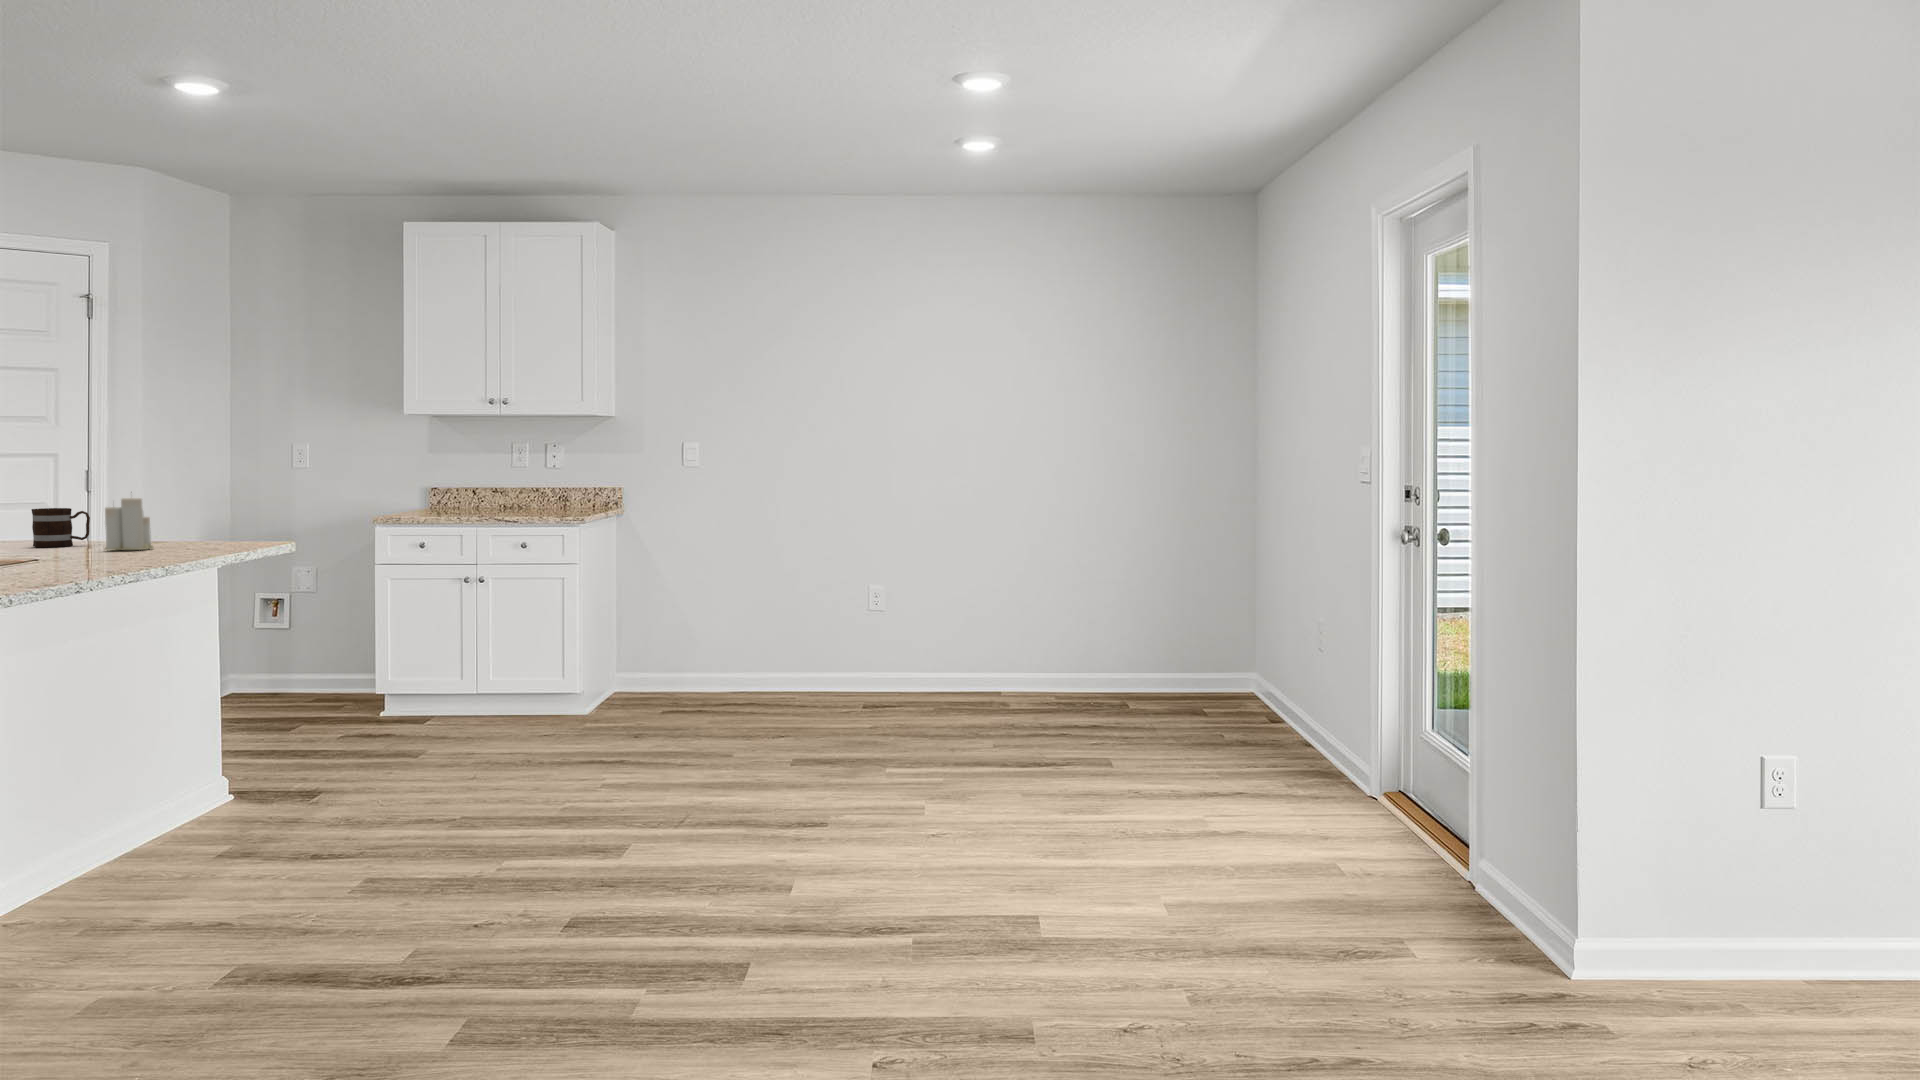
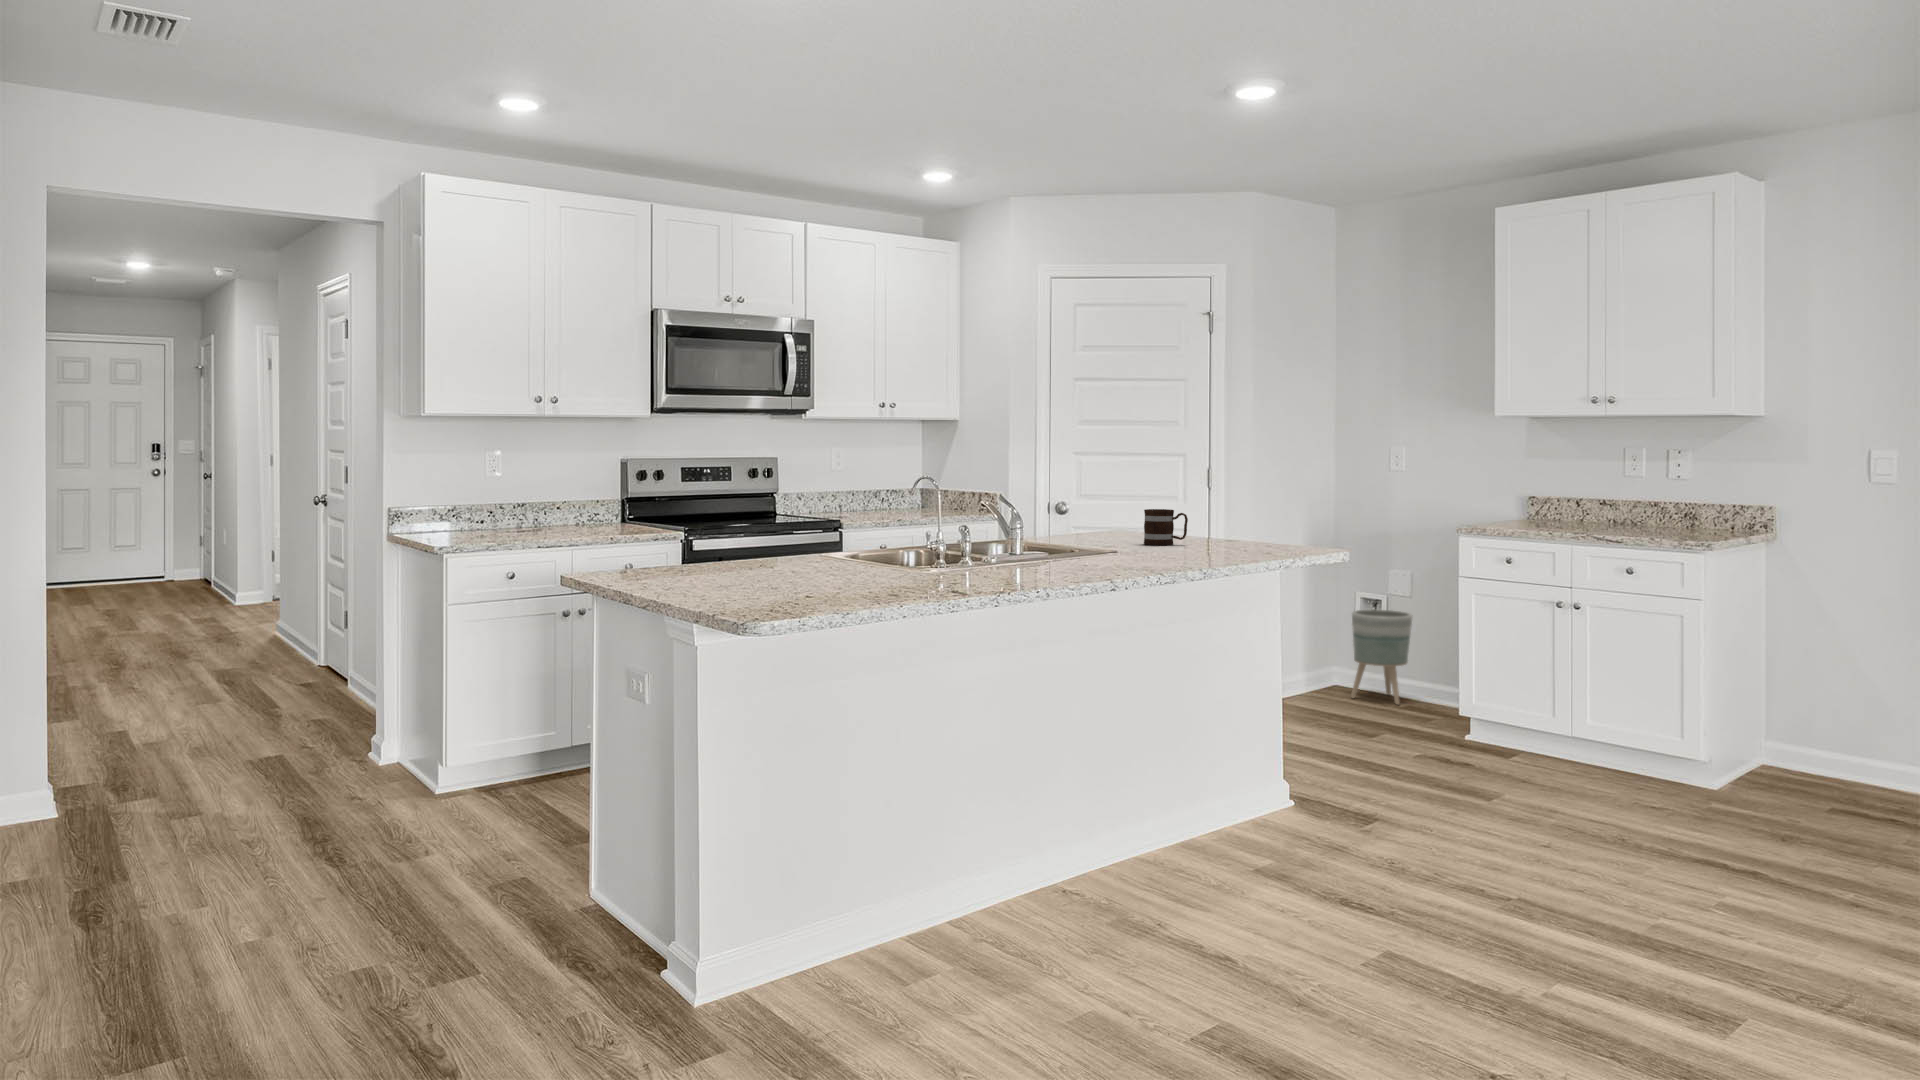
candle: present [105,498,154,550] -> none [1189,496,1230,553]
planter: none [258,604,322,695] -> present [1351,609,1412,704]

